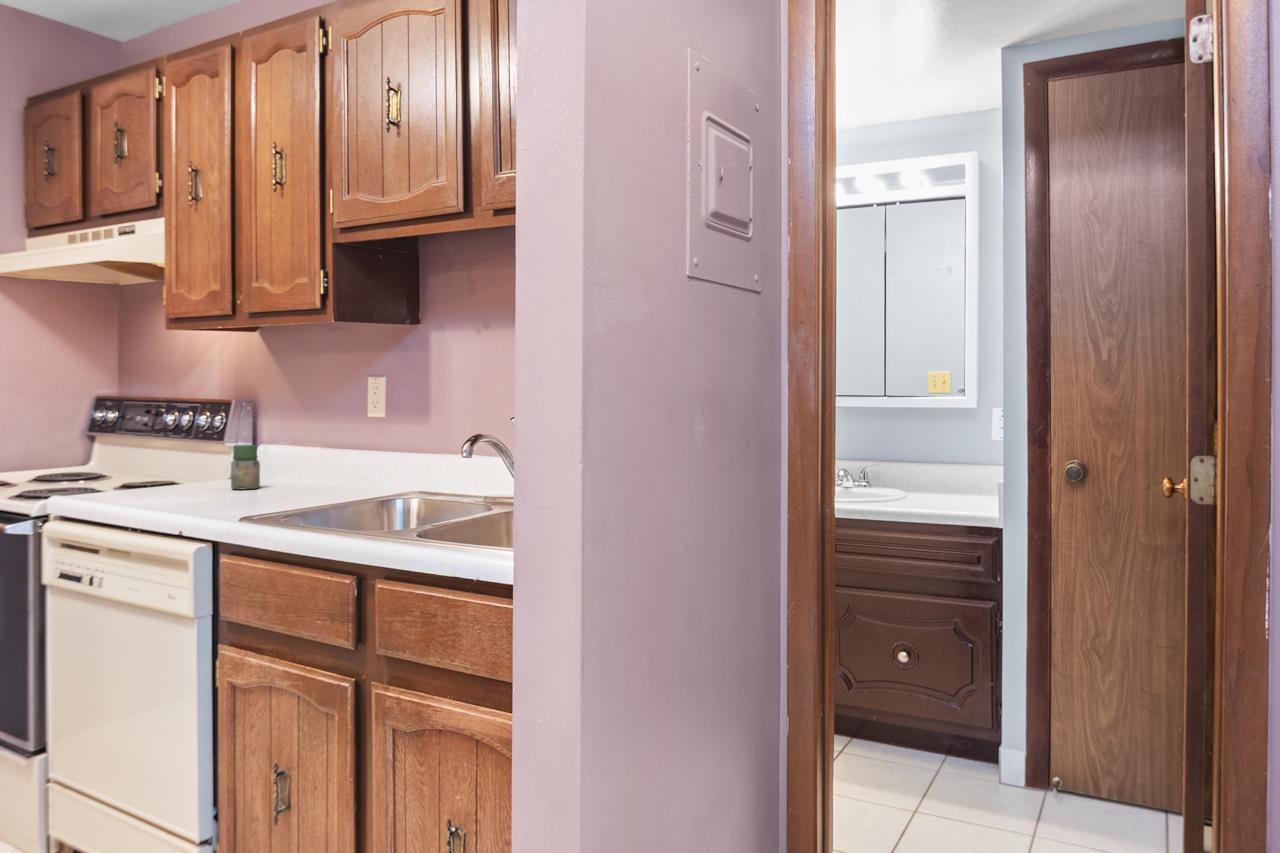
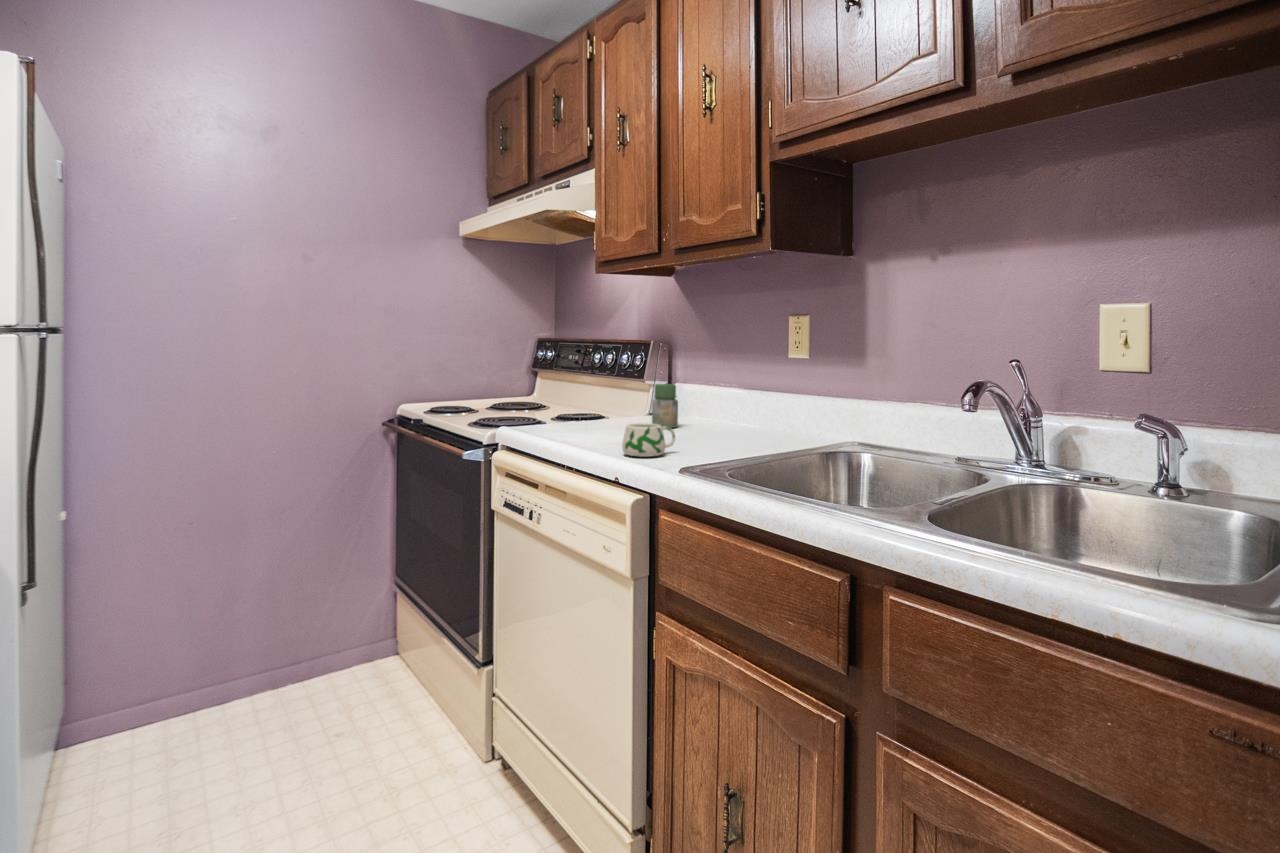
mug: none [188,482,243,511] -> present [622,423,675,457]

